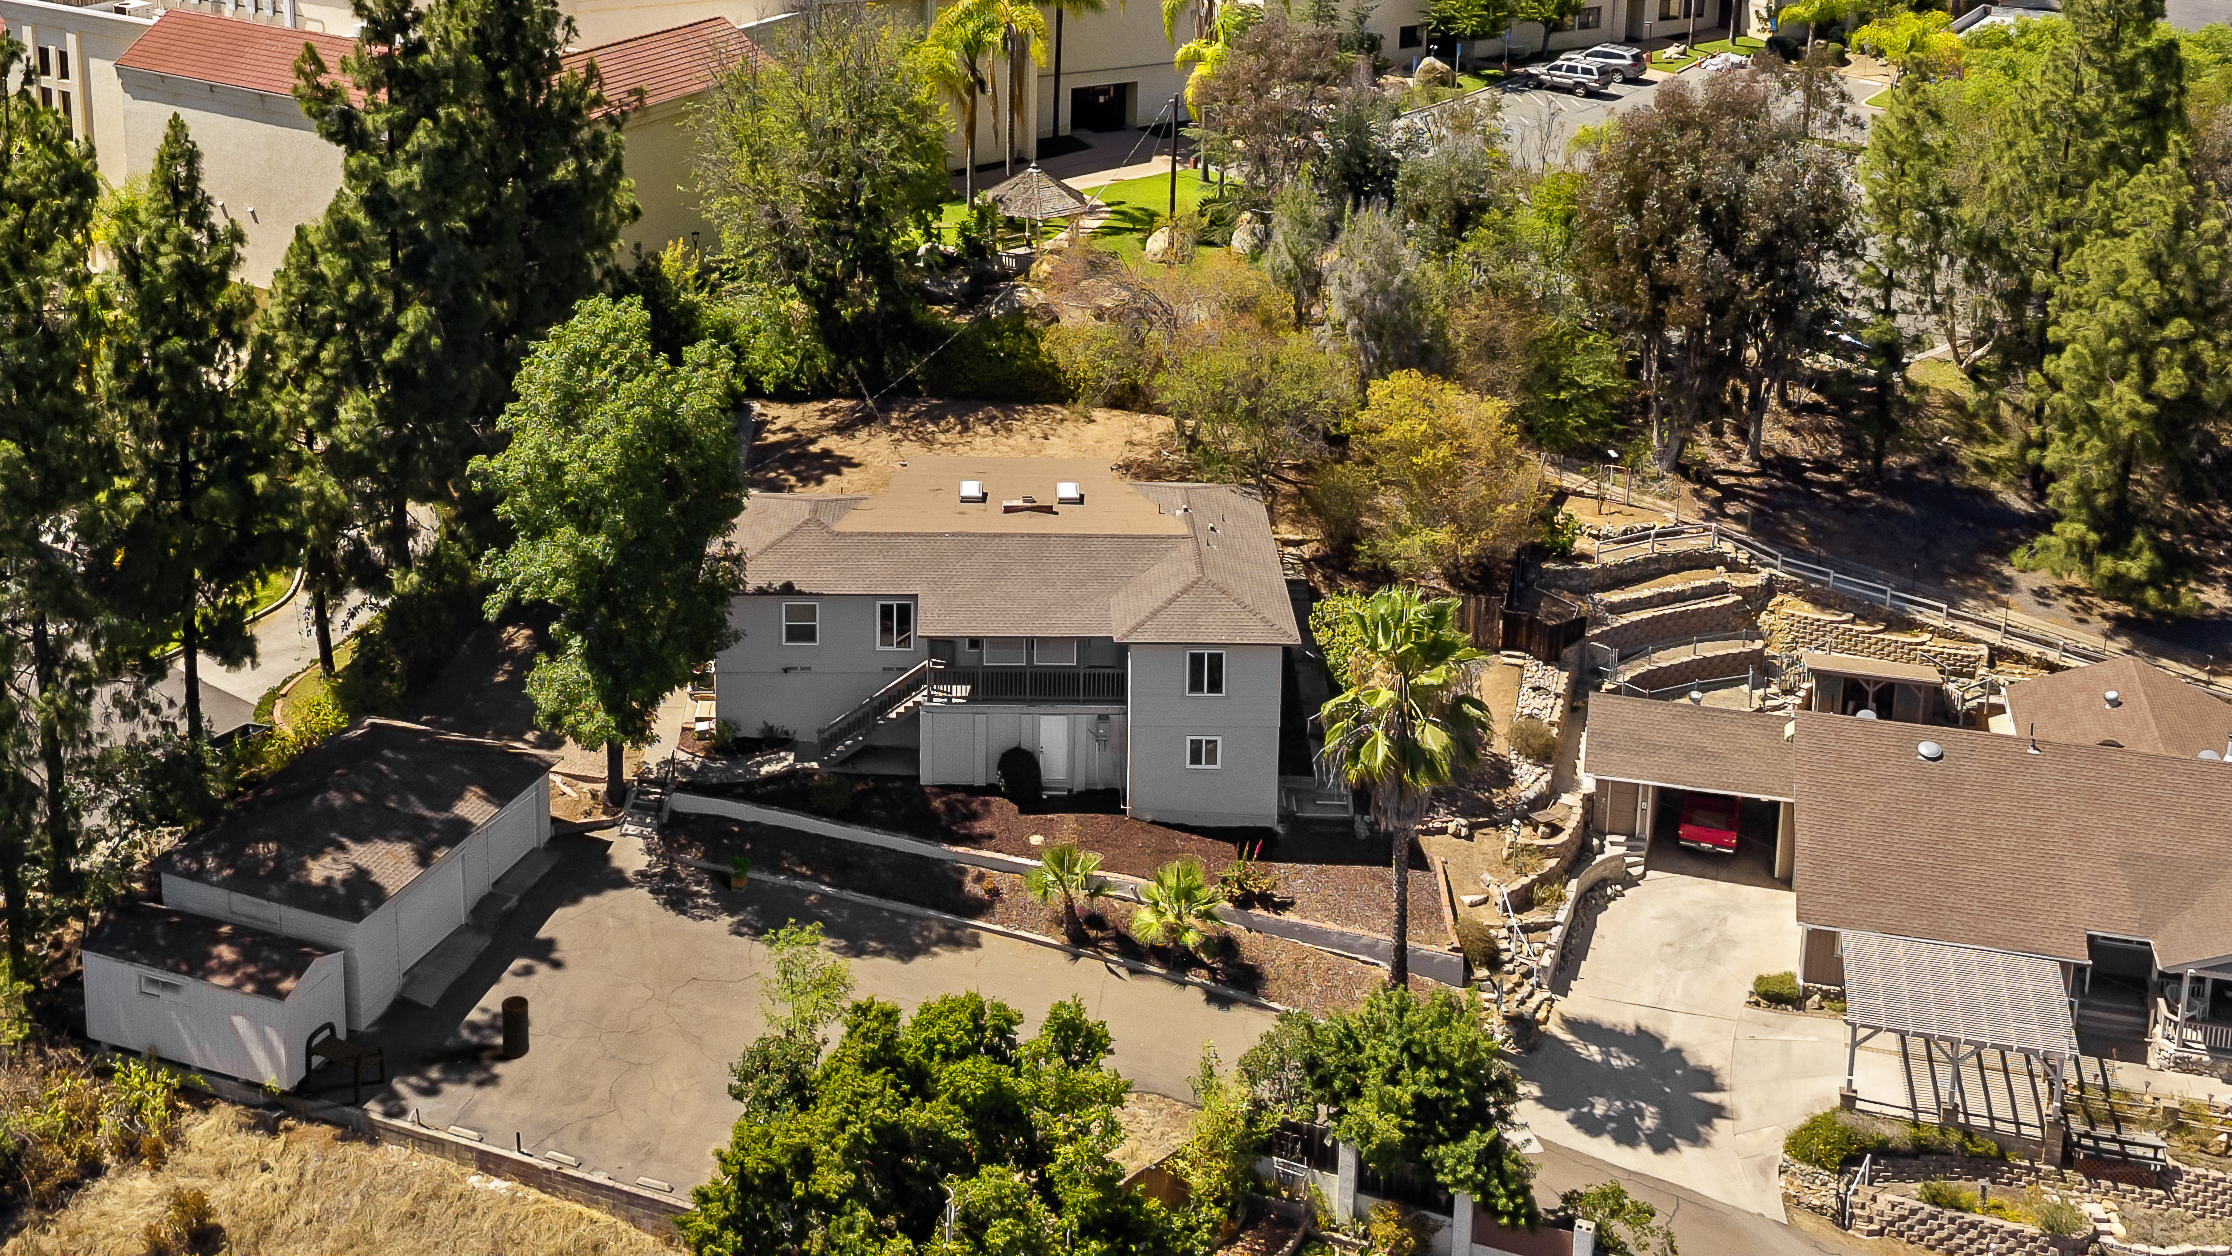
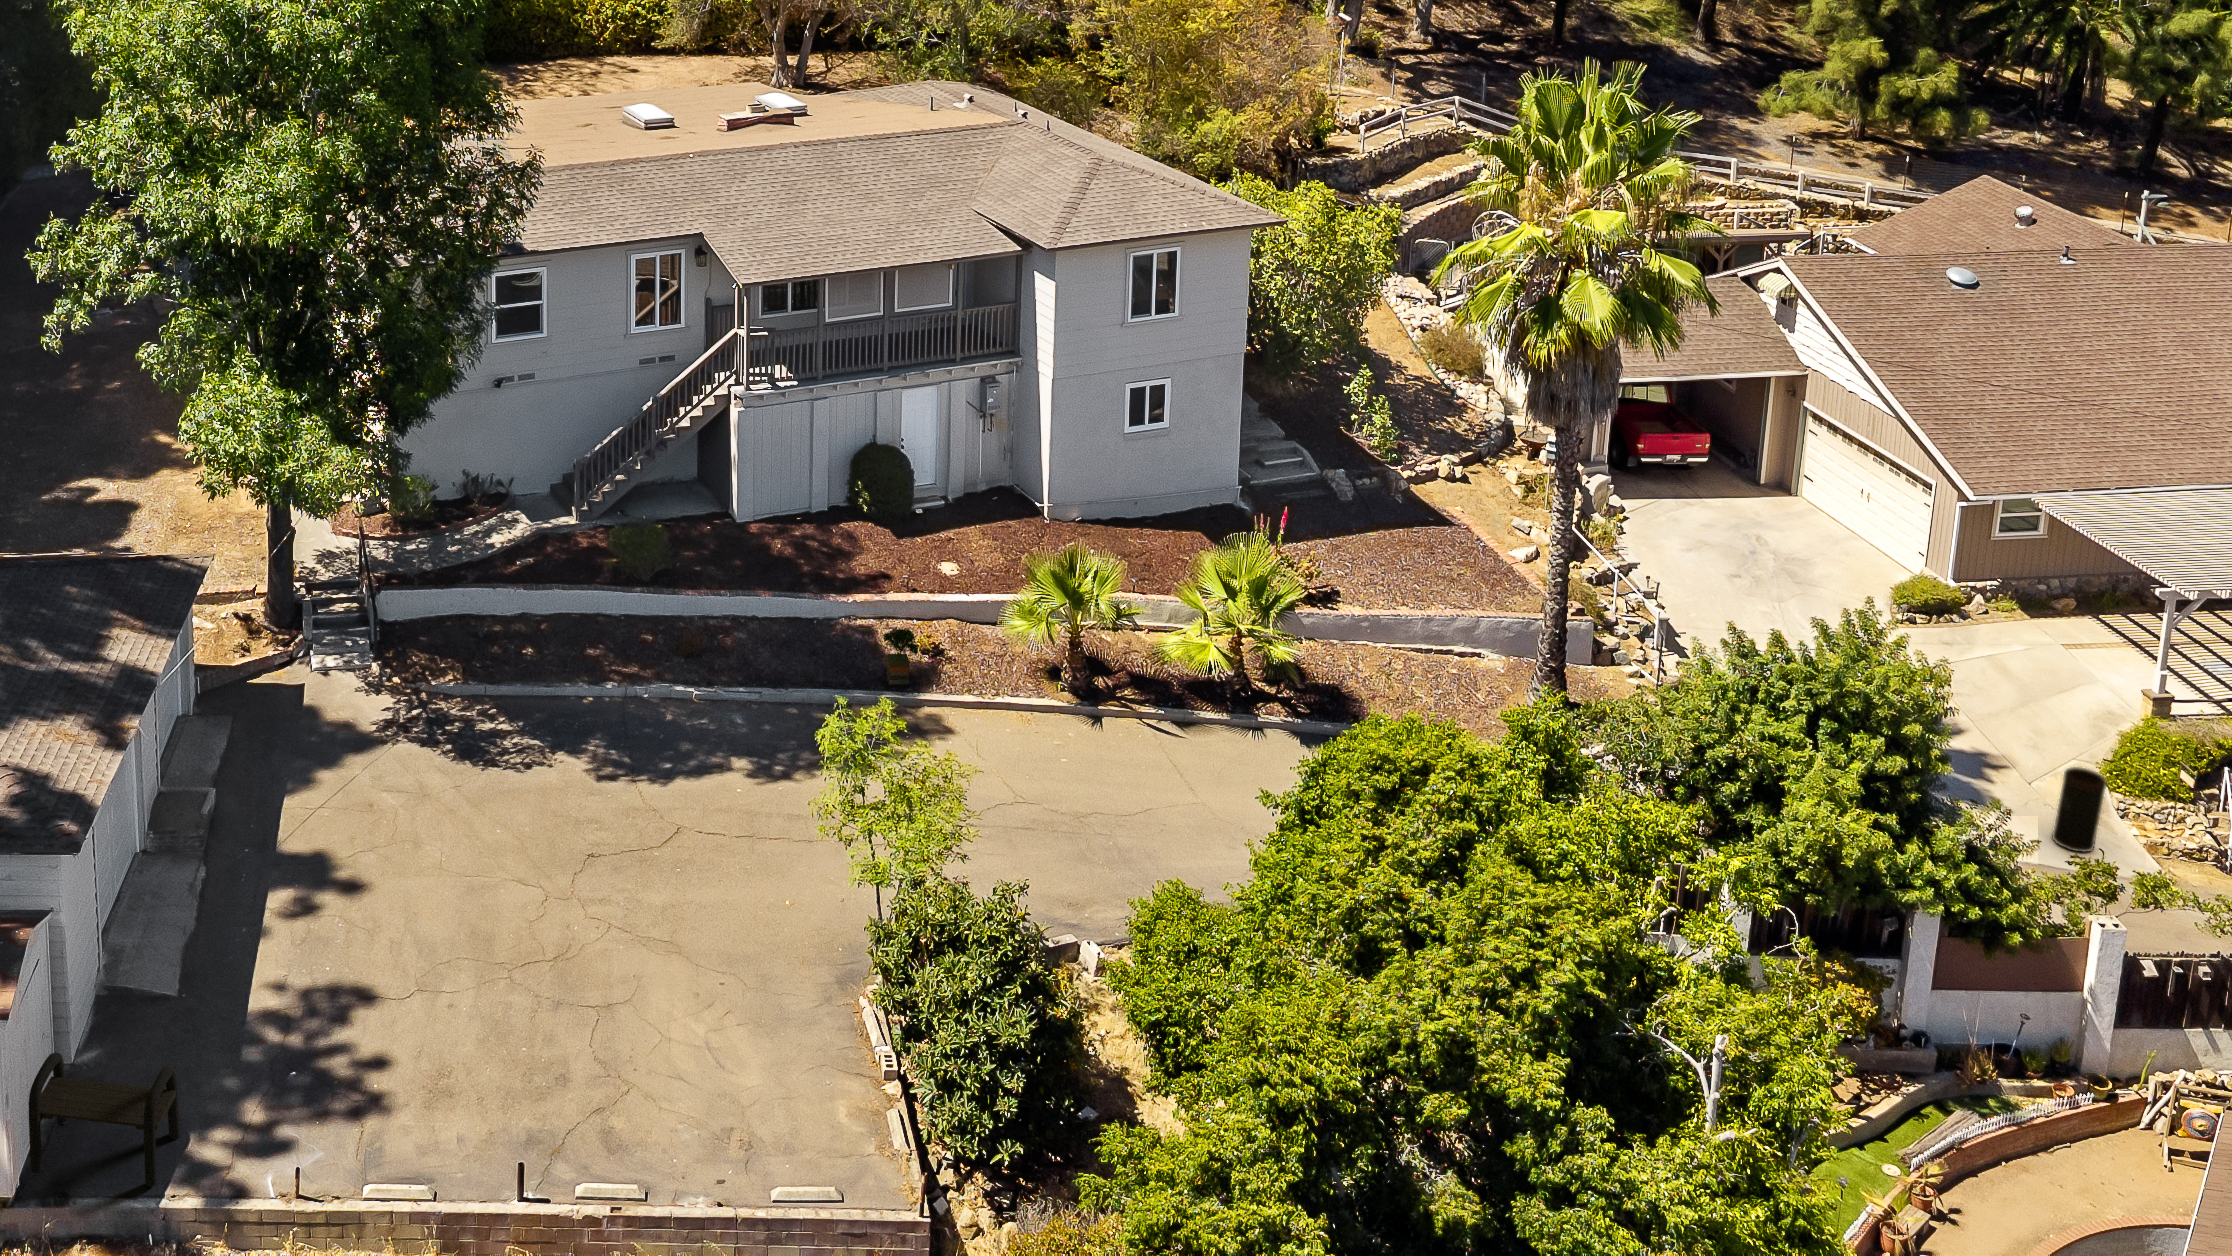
potted tree: present [730,857,751,893] -> present [883,629,918,684]
trash can: present [502,996,529,1058] -> present [2052,767,2107,852]

